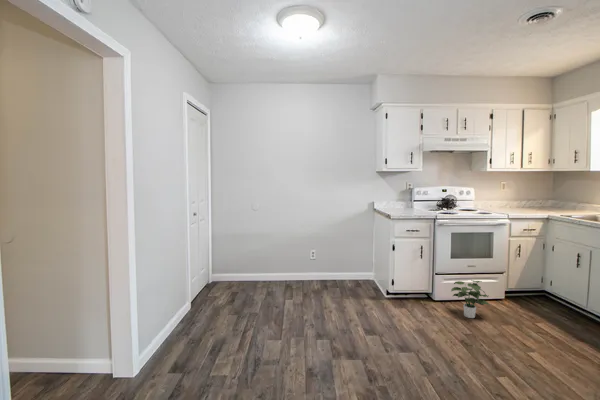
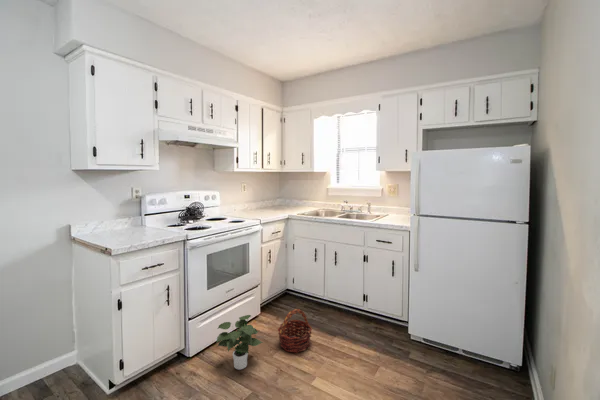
basket: none [510,291,548,329] -> present [278,309,312,352]

